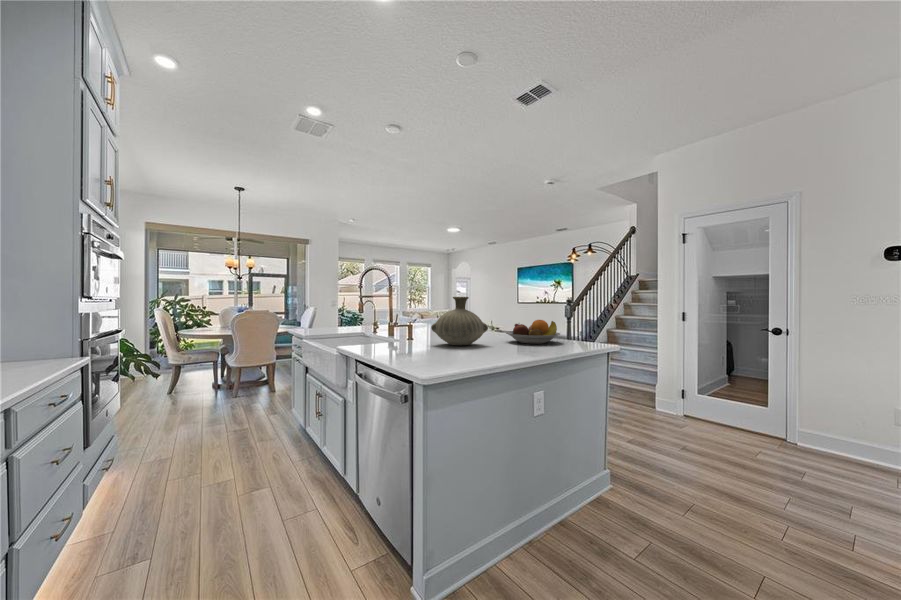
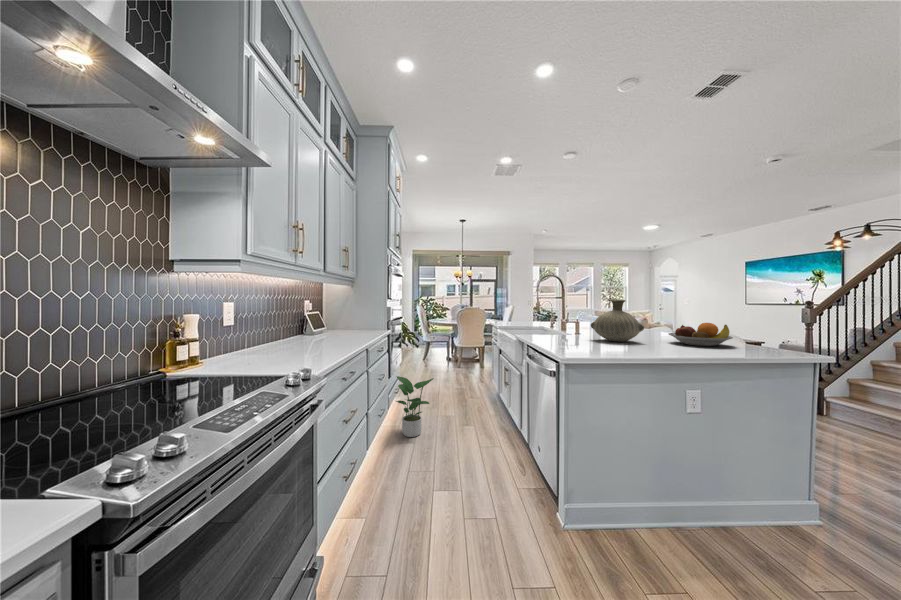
potted plant: none [100,428,194,548] -> present [396,376,434,437]

